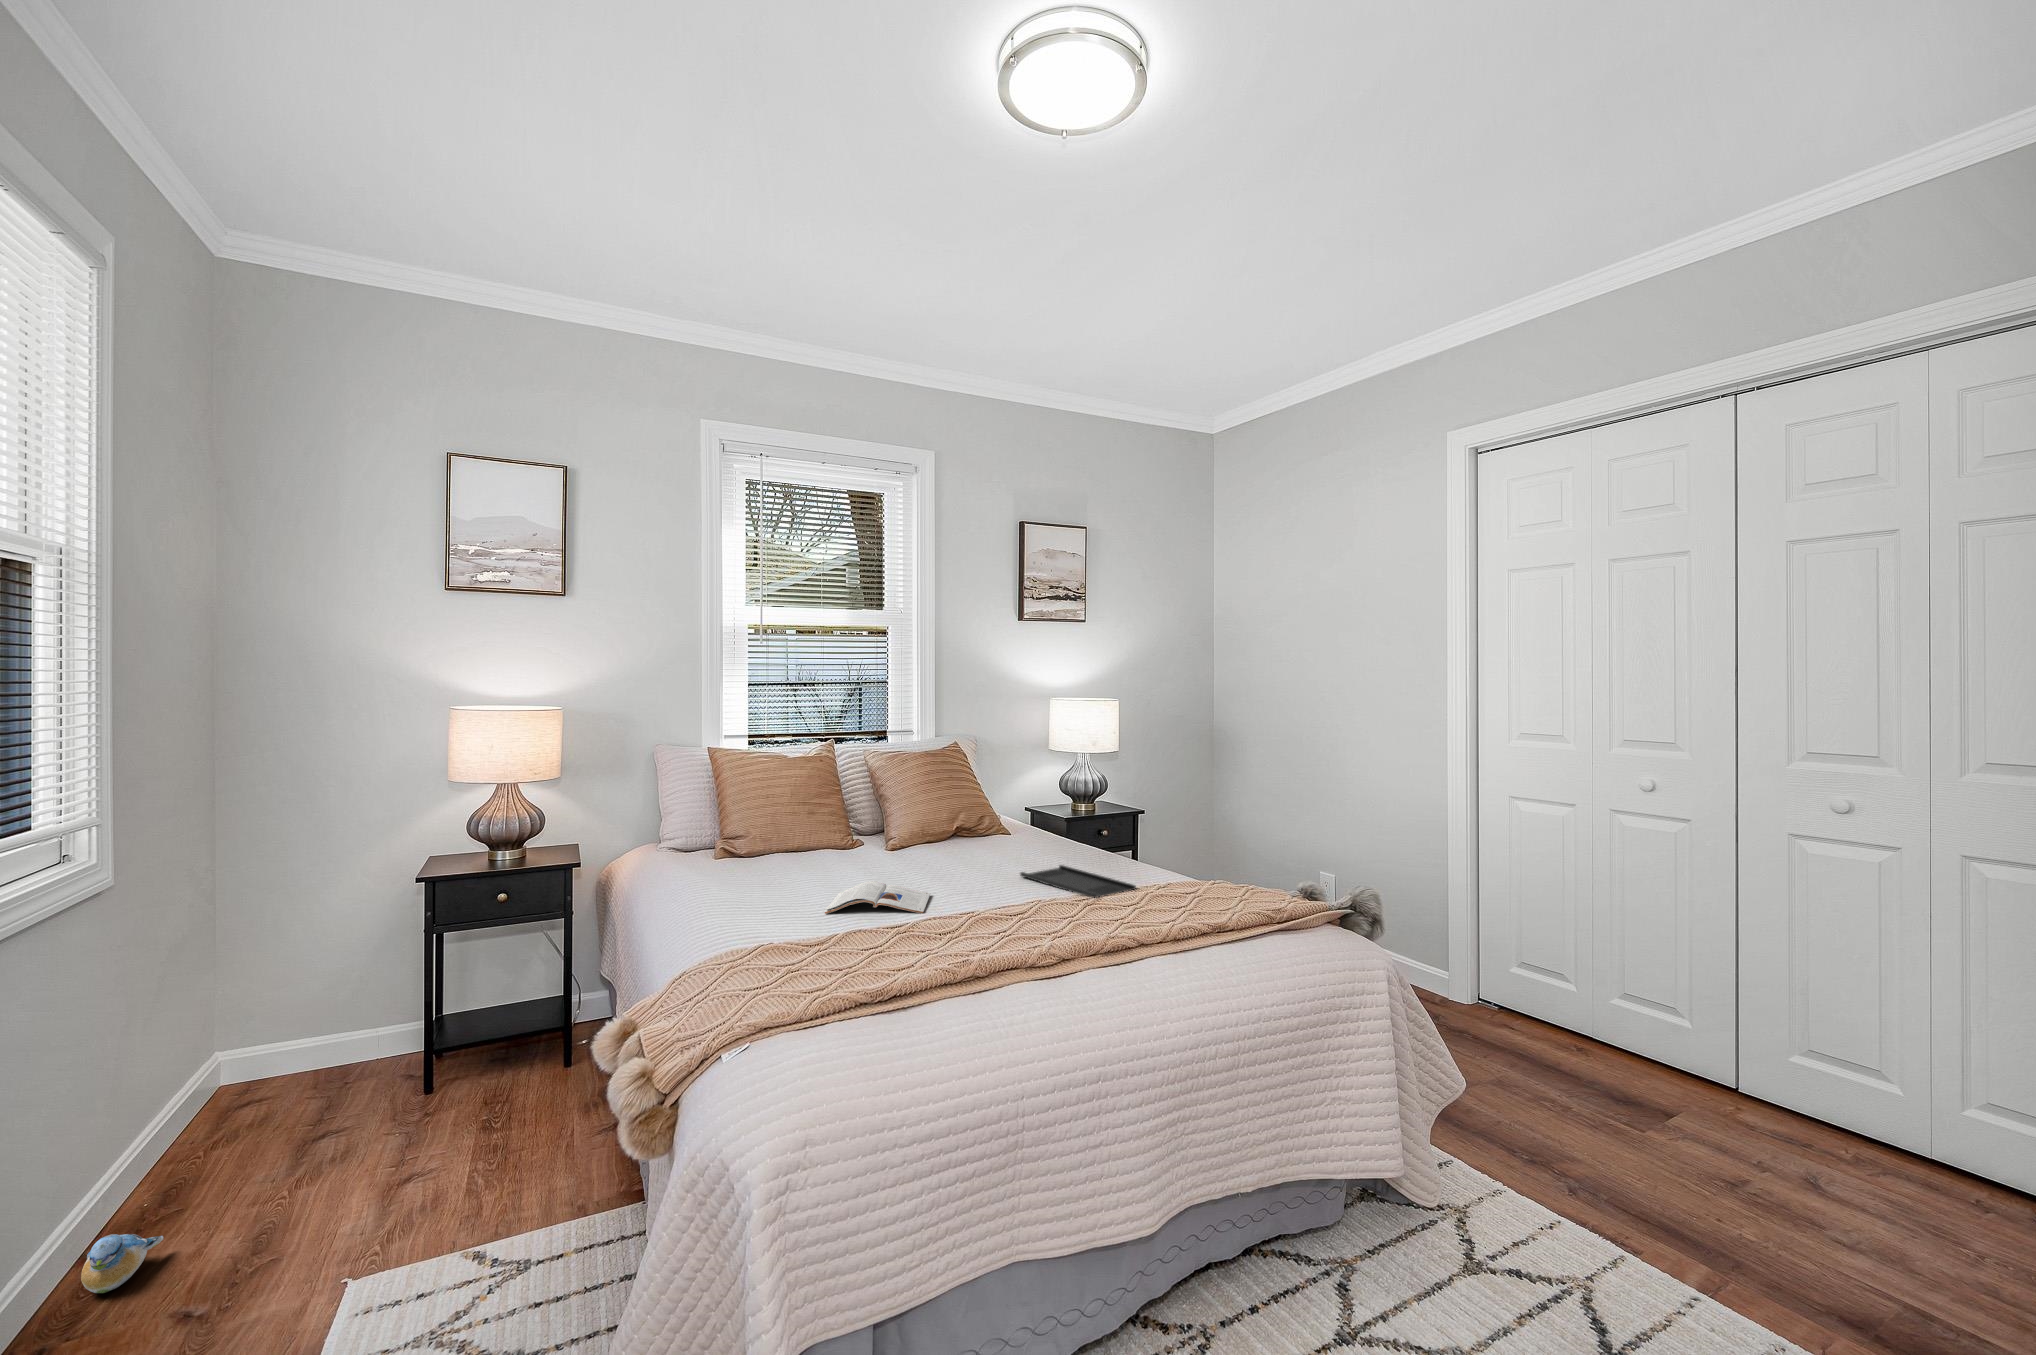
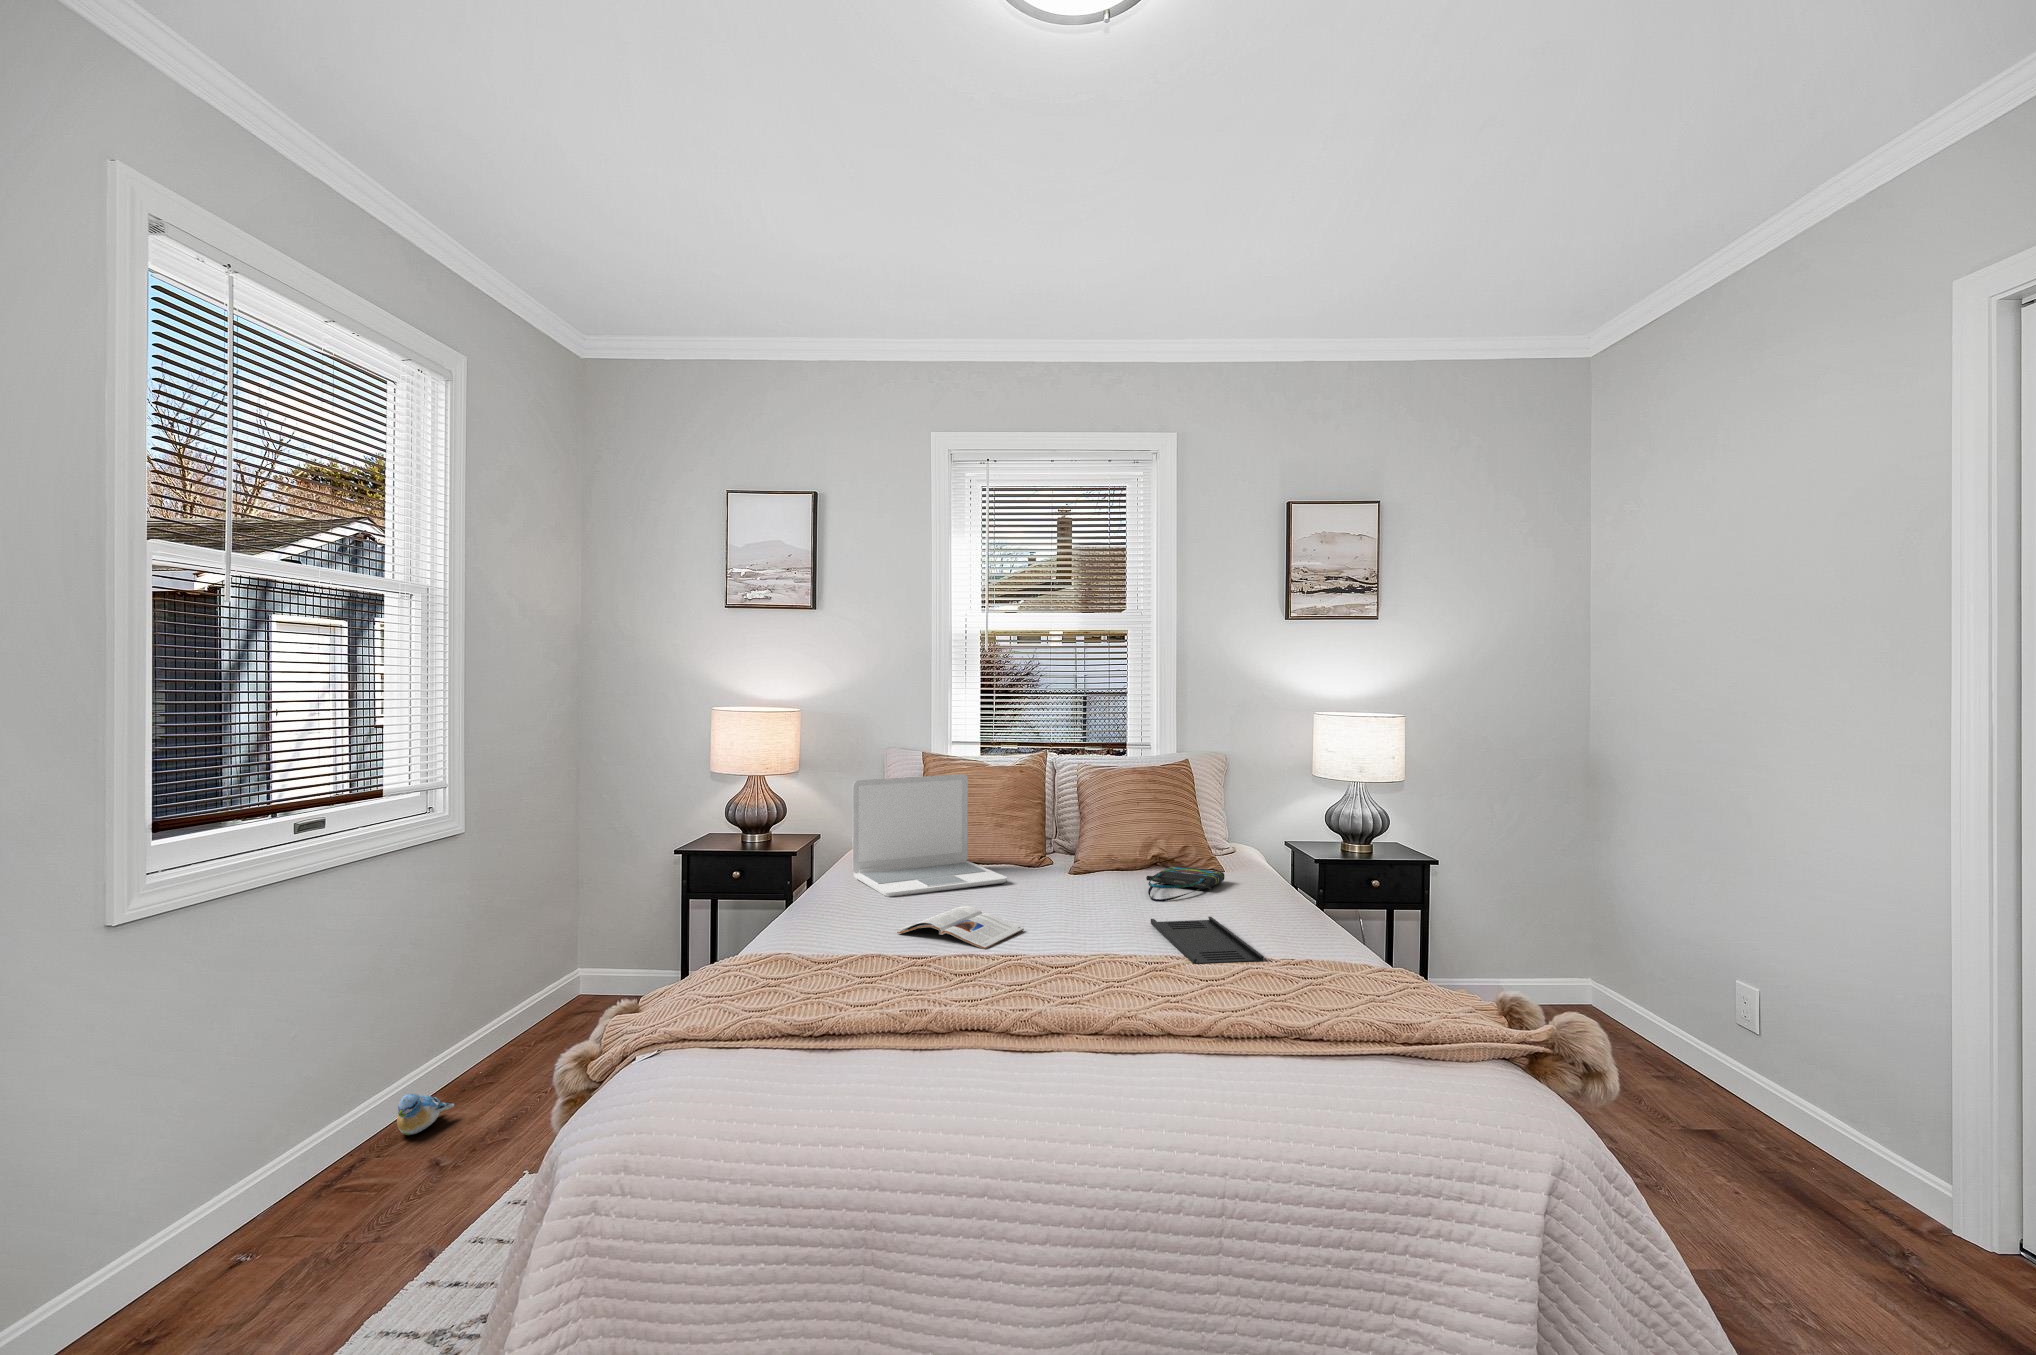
laptop: none [687,764,848,887] -> present [852,774,1007,897]
tote bag: none [966,832,1025,861] -> present [1146,866,1225,902]

